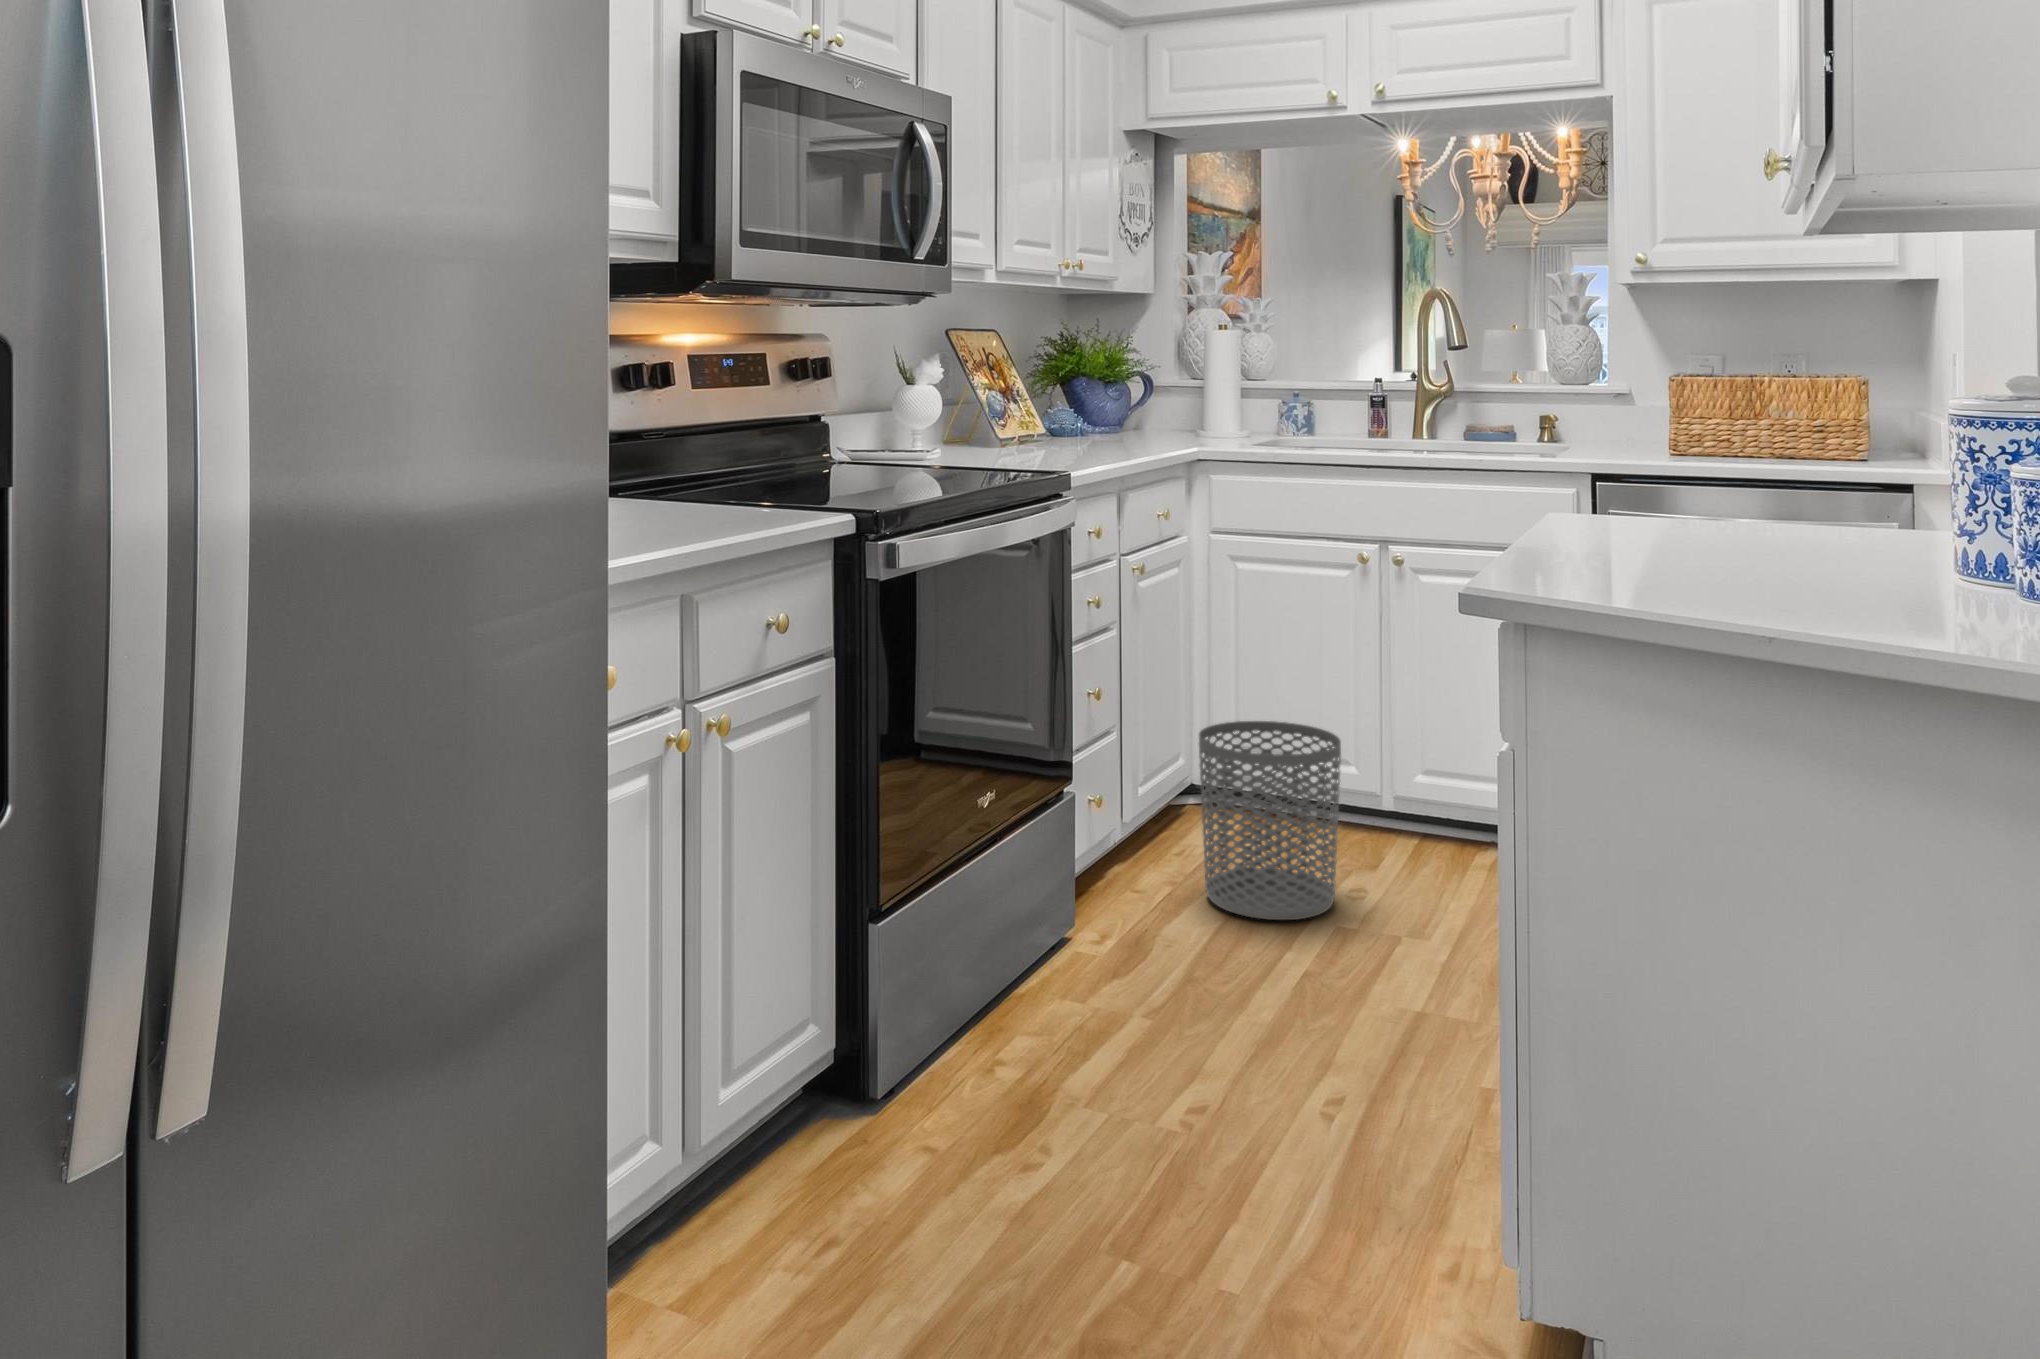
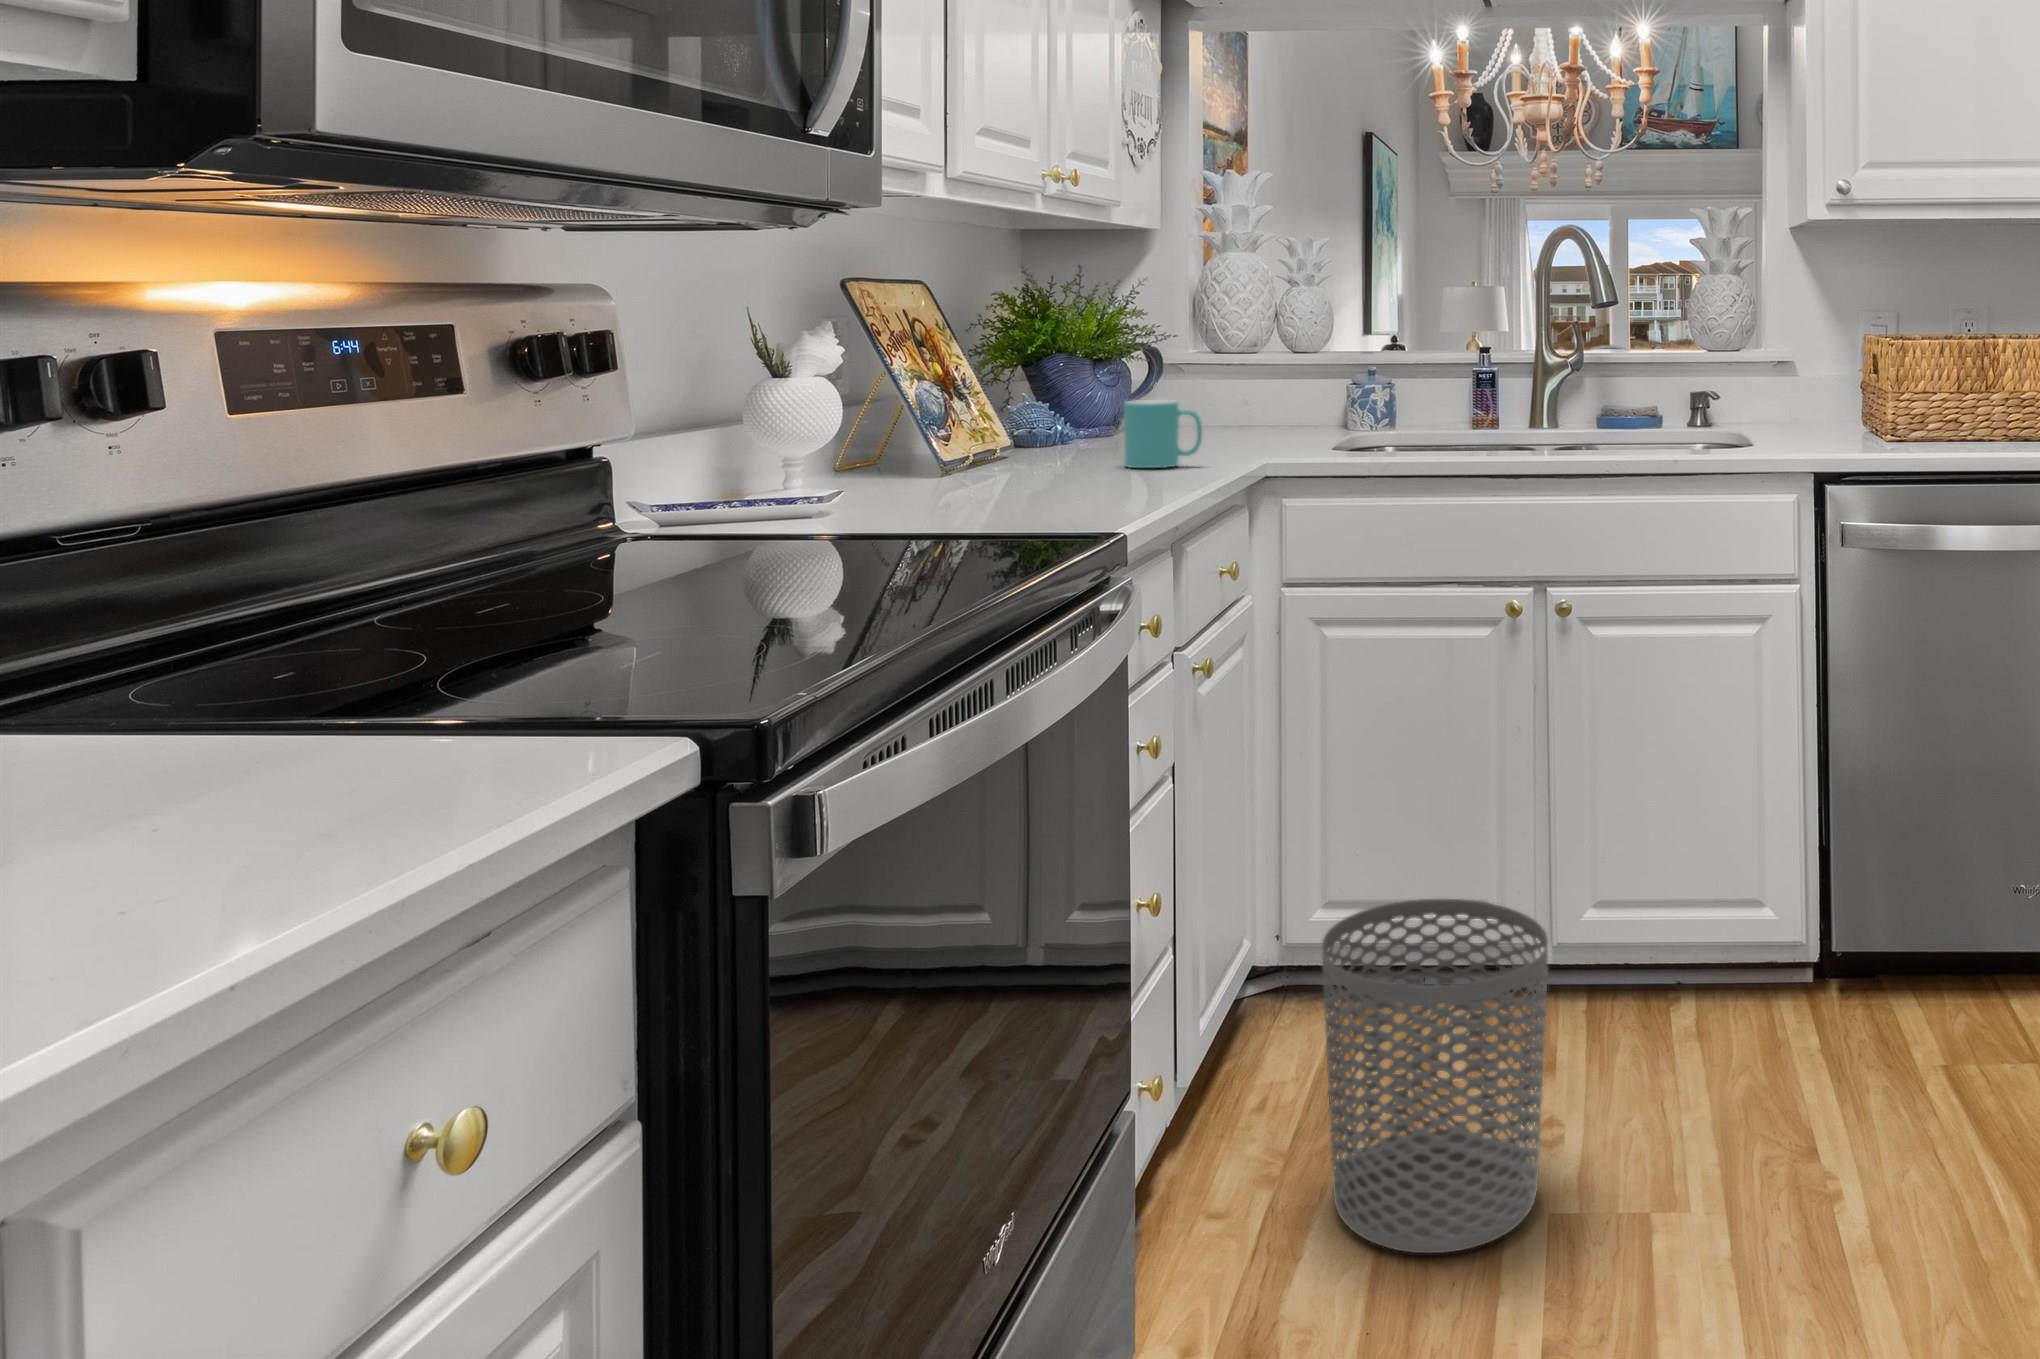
mug: none [1105,406,1153,448] -> present [1124,400,1202,468]

